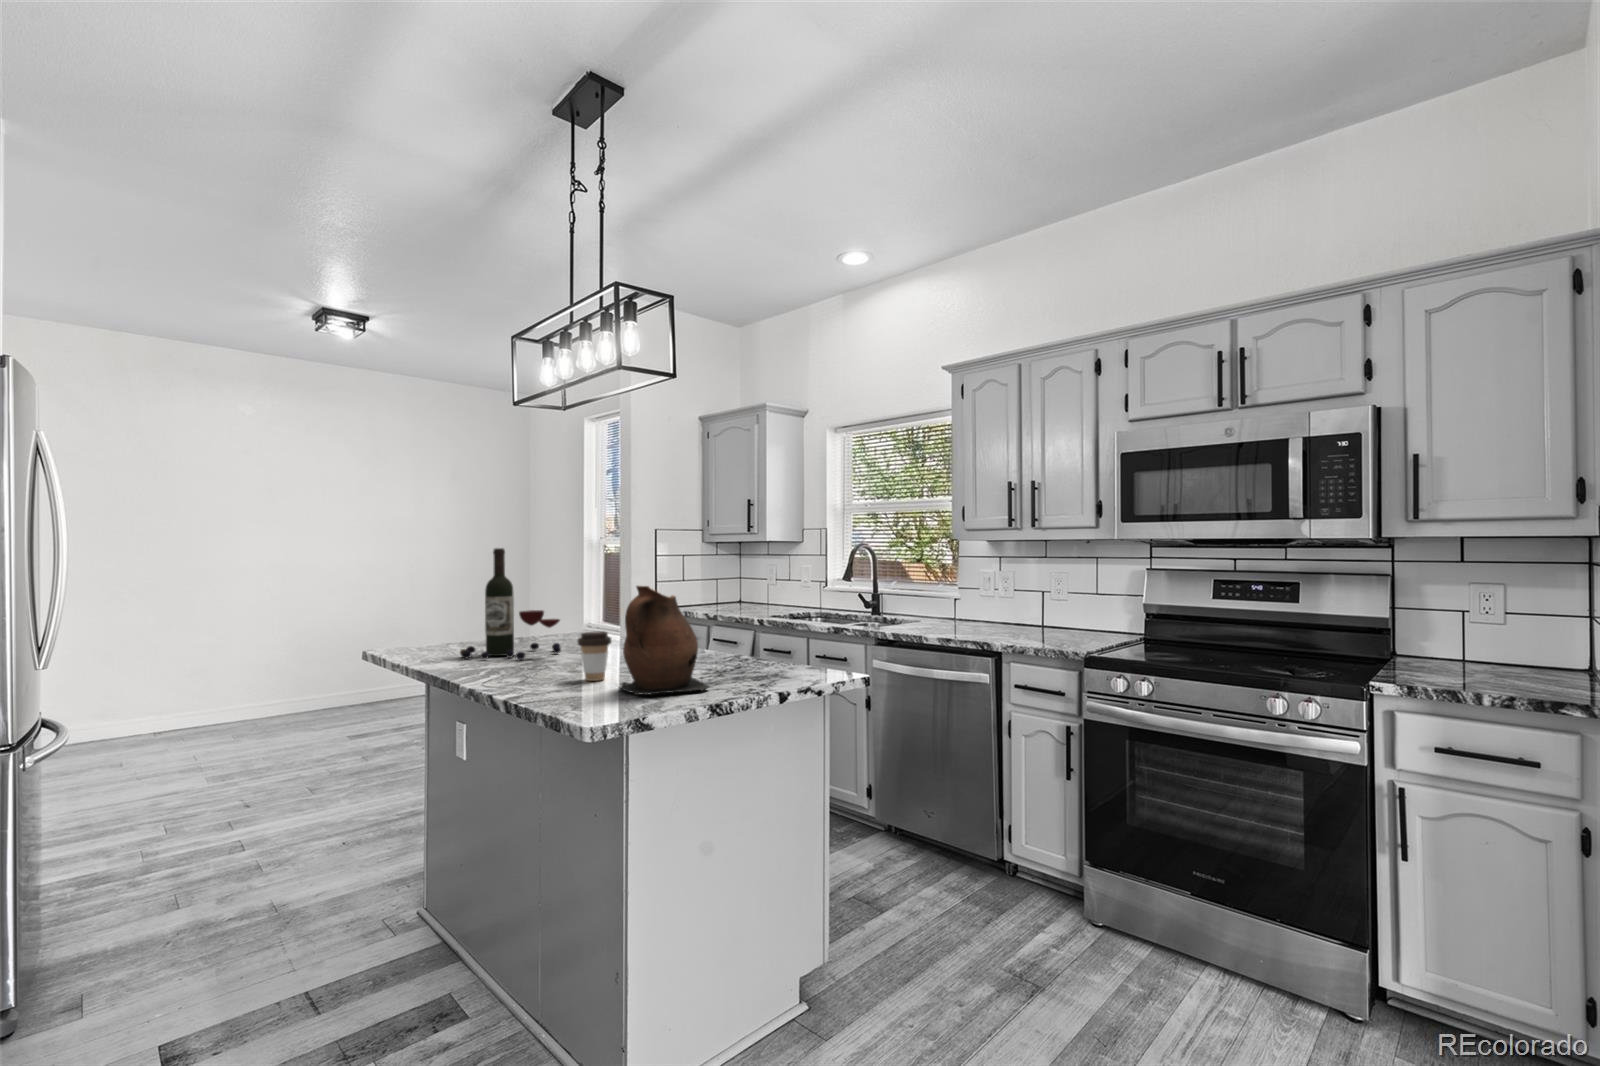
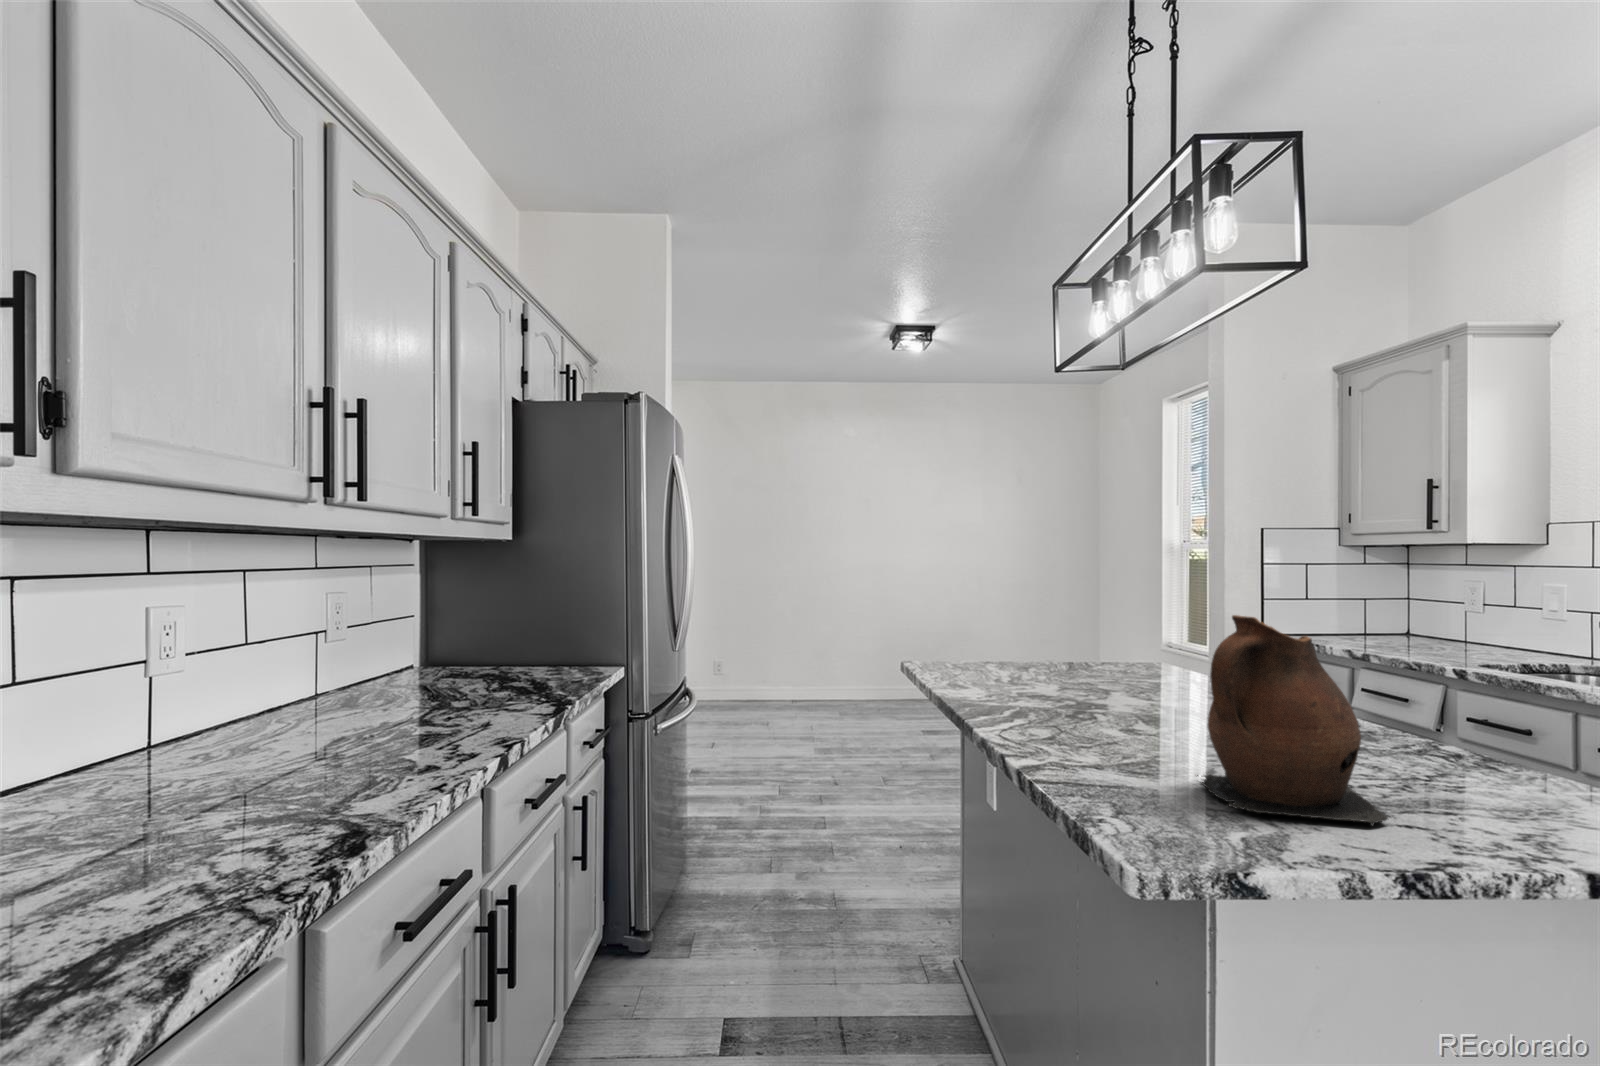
wine bottle: present [460,548,561,660] -> none [990,550,1120,703]
coffee cup: present [578,631,611,681] -> none [1133,679,1189,758]

